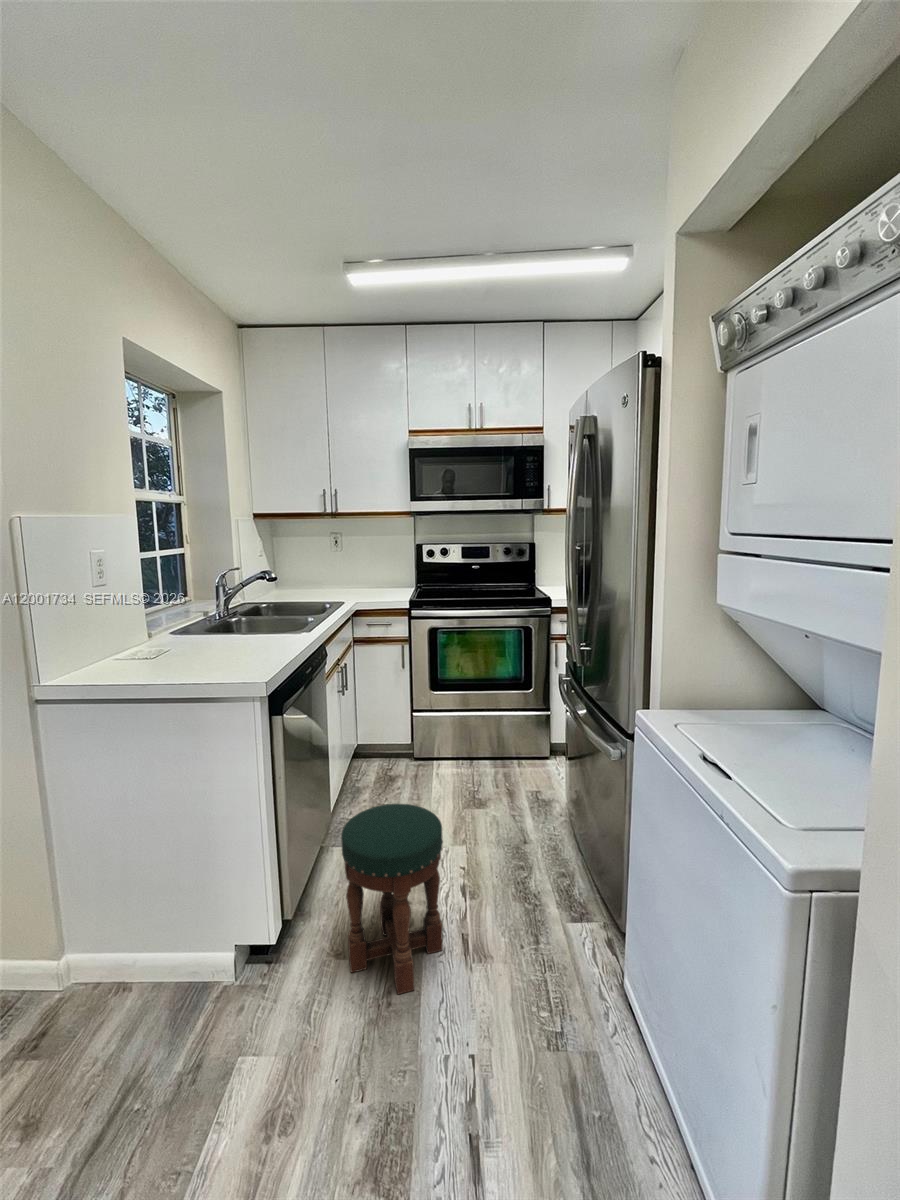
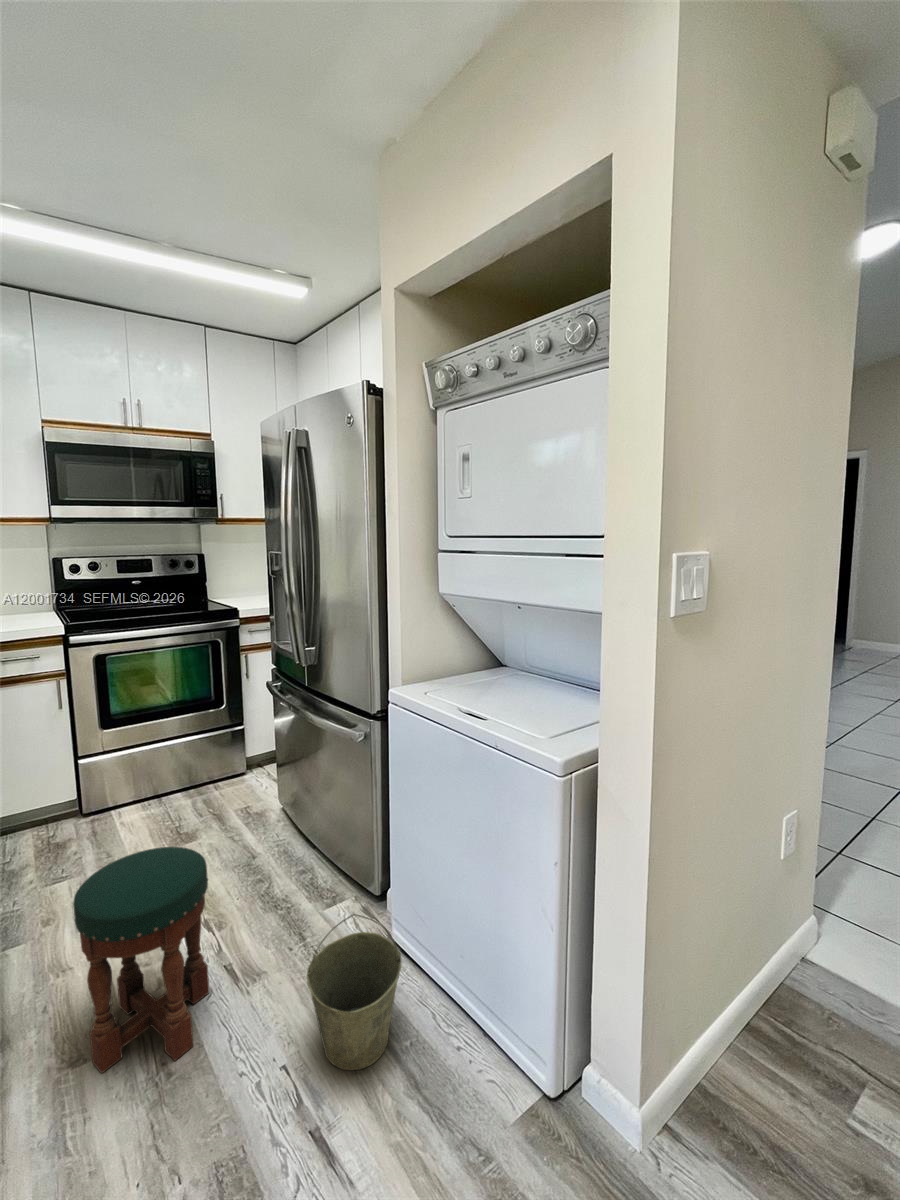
bucket: none [496,943,599,1112] -> present [307,914,401,1070]

